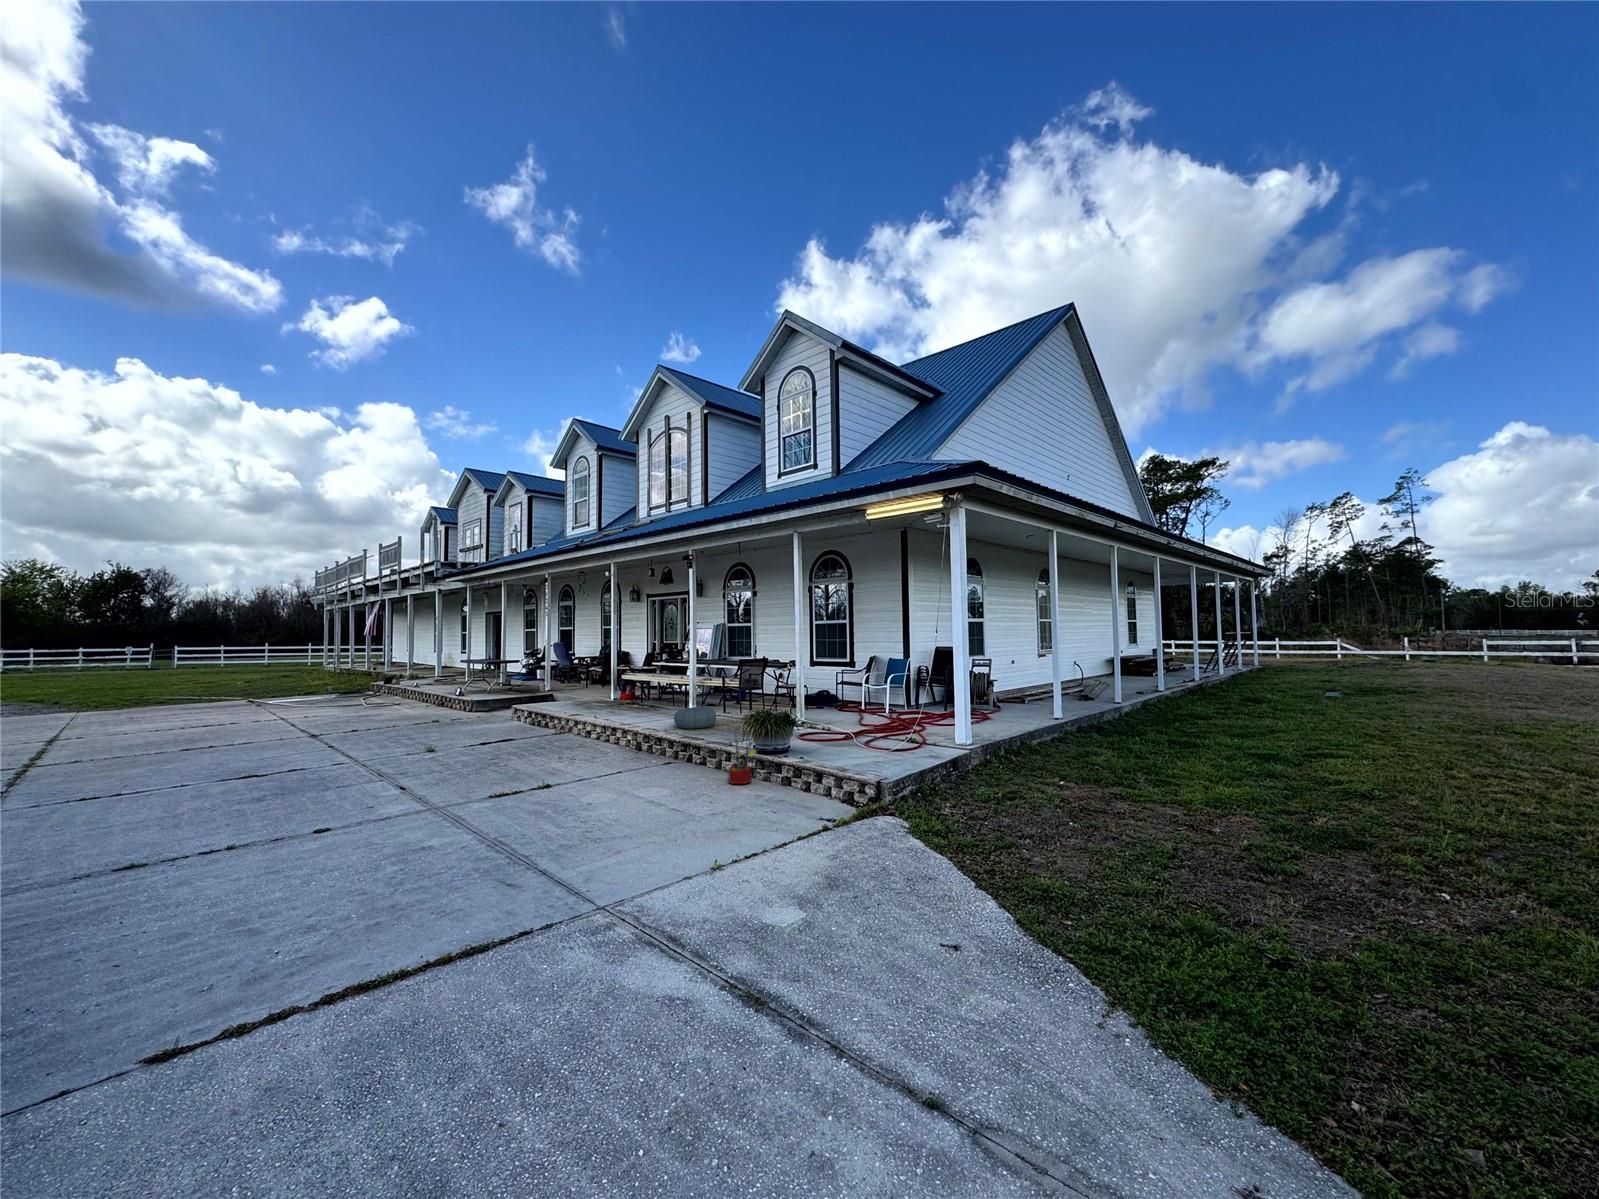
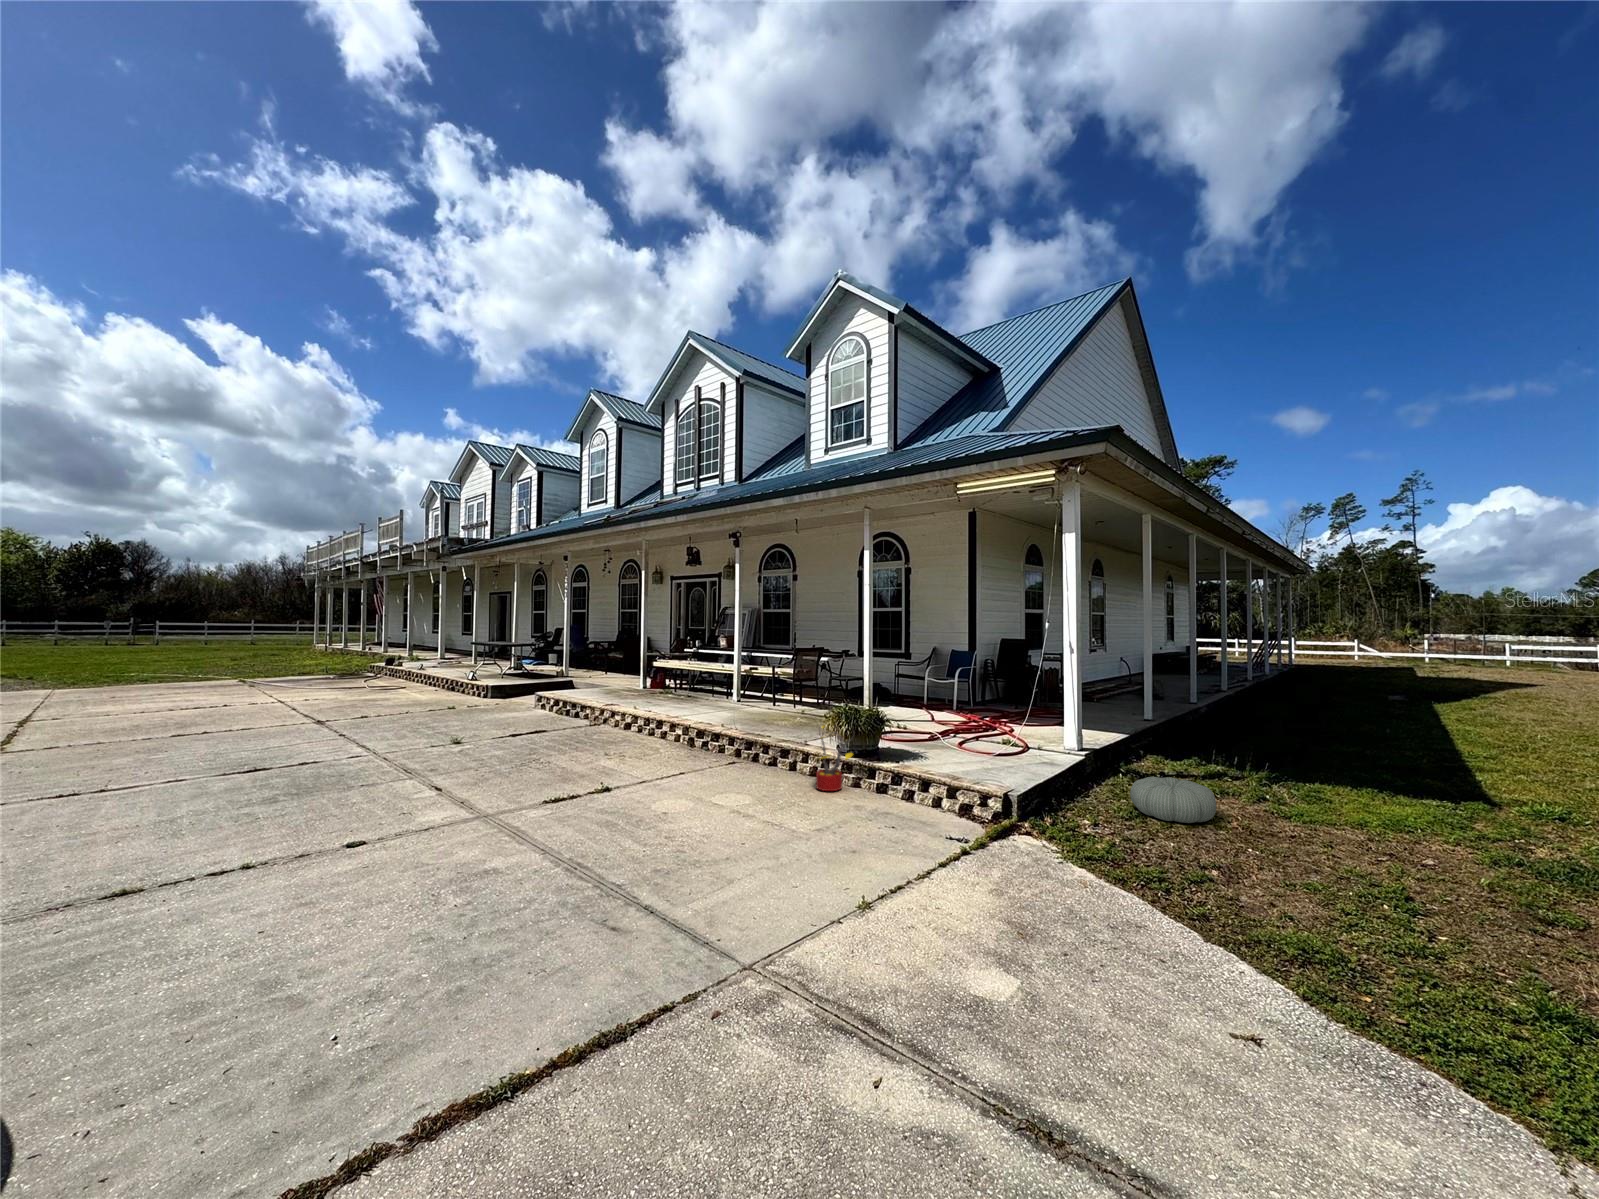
pouf: present [674,707,716,729] -> present [1130,777,1216,823]

